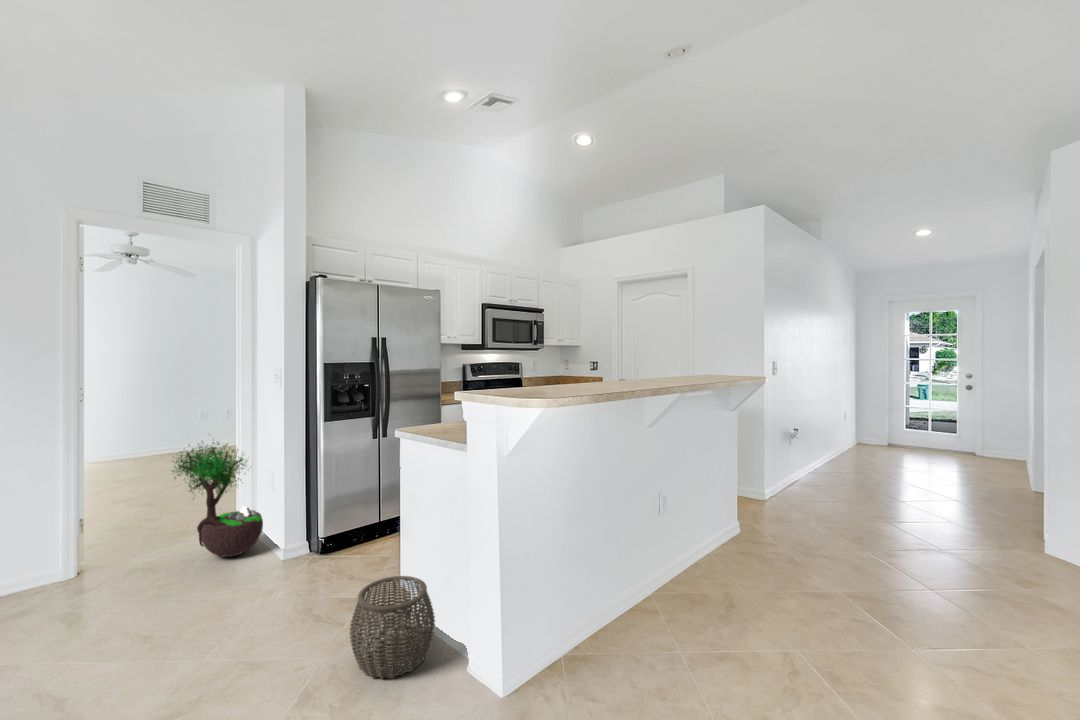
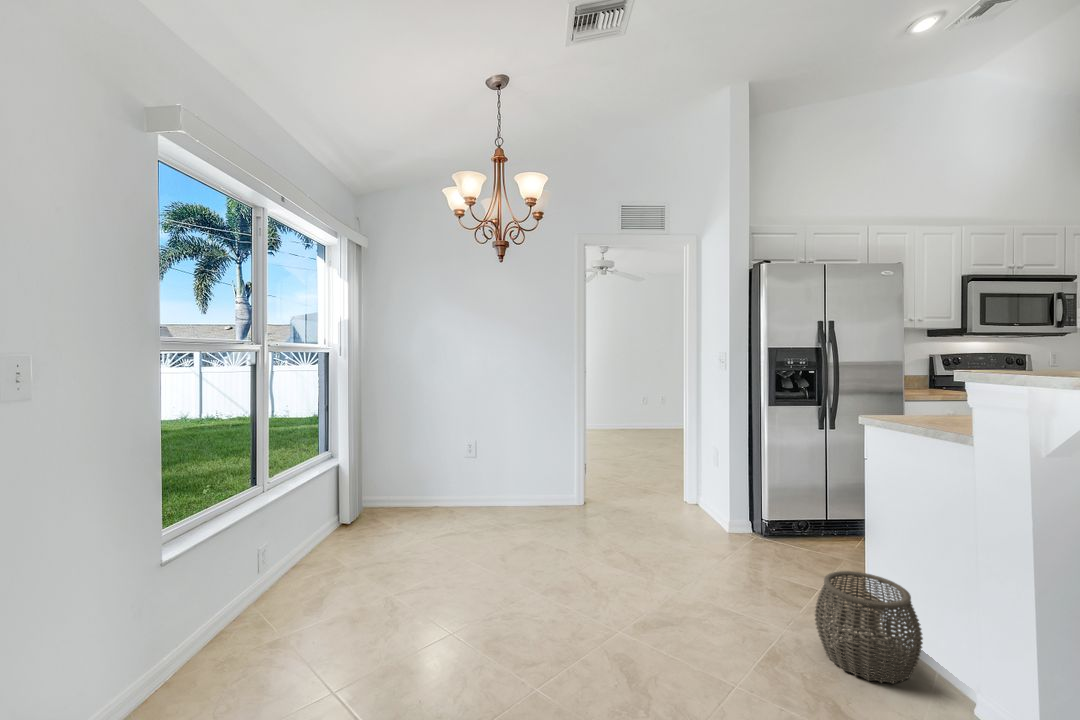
potted tree: present [172,442,263,557] -> none [640,409,710,519]

